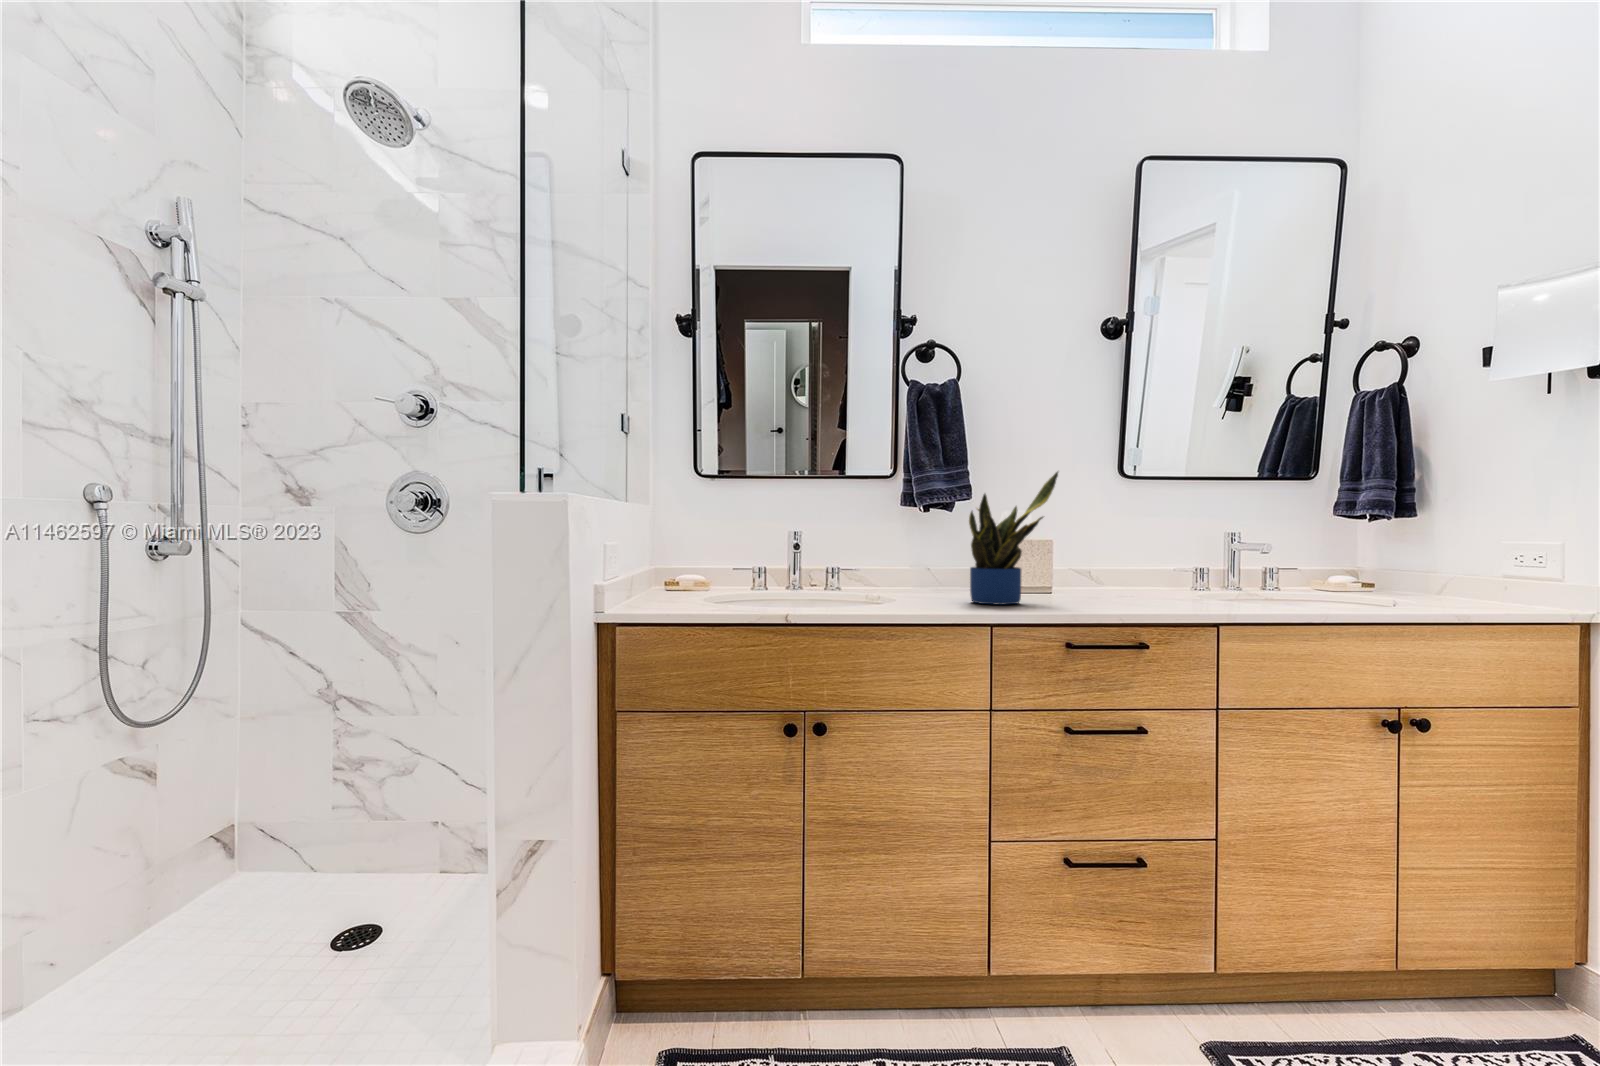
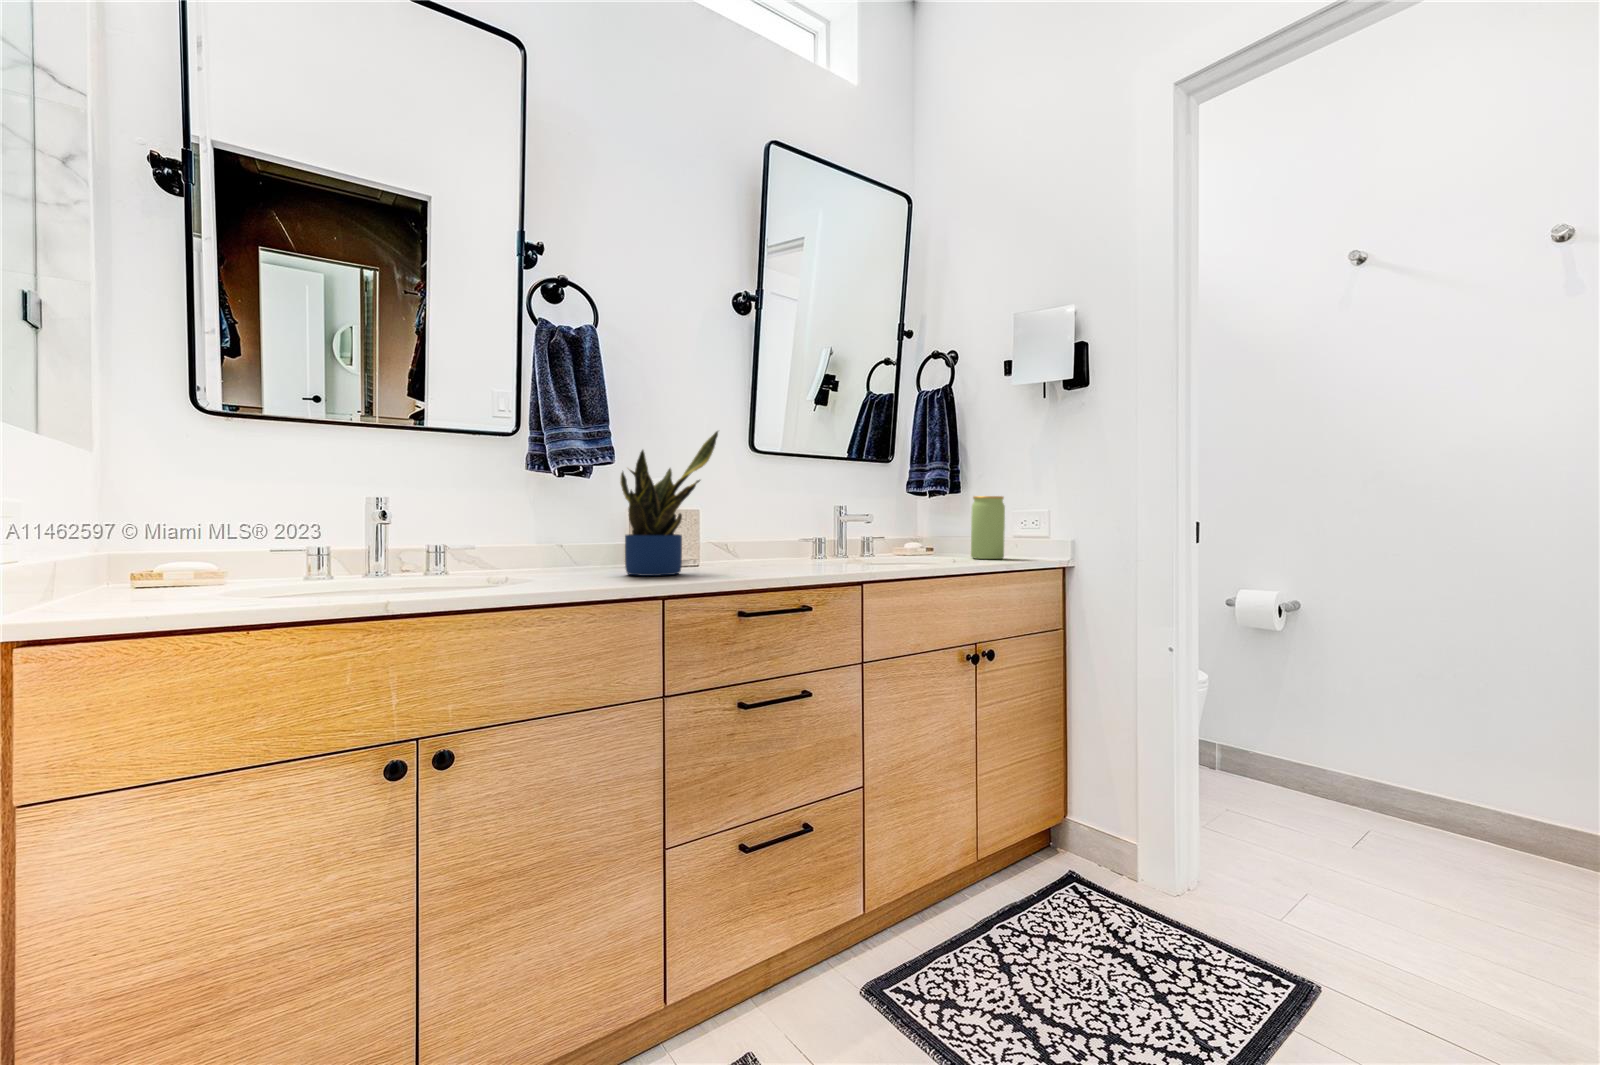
jar: none [1417,524,1471,604] -> present [971,496,1005,559]

